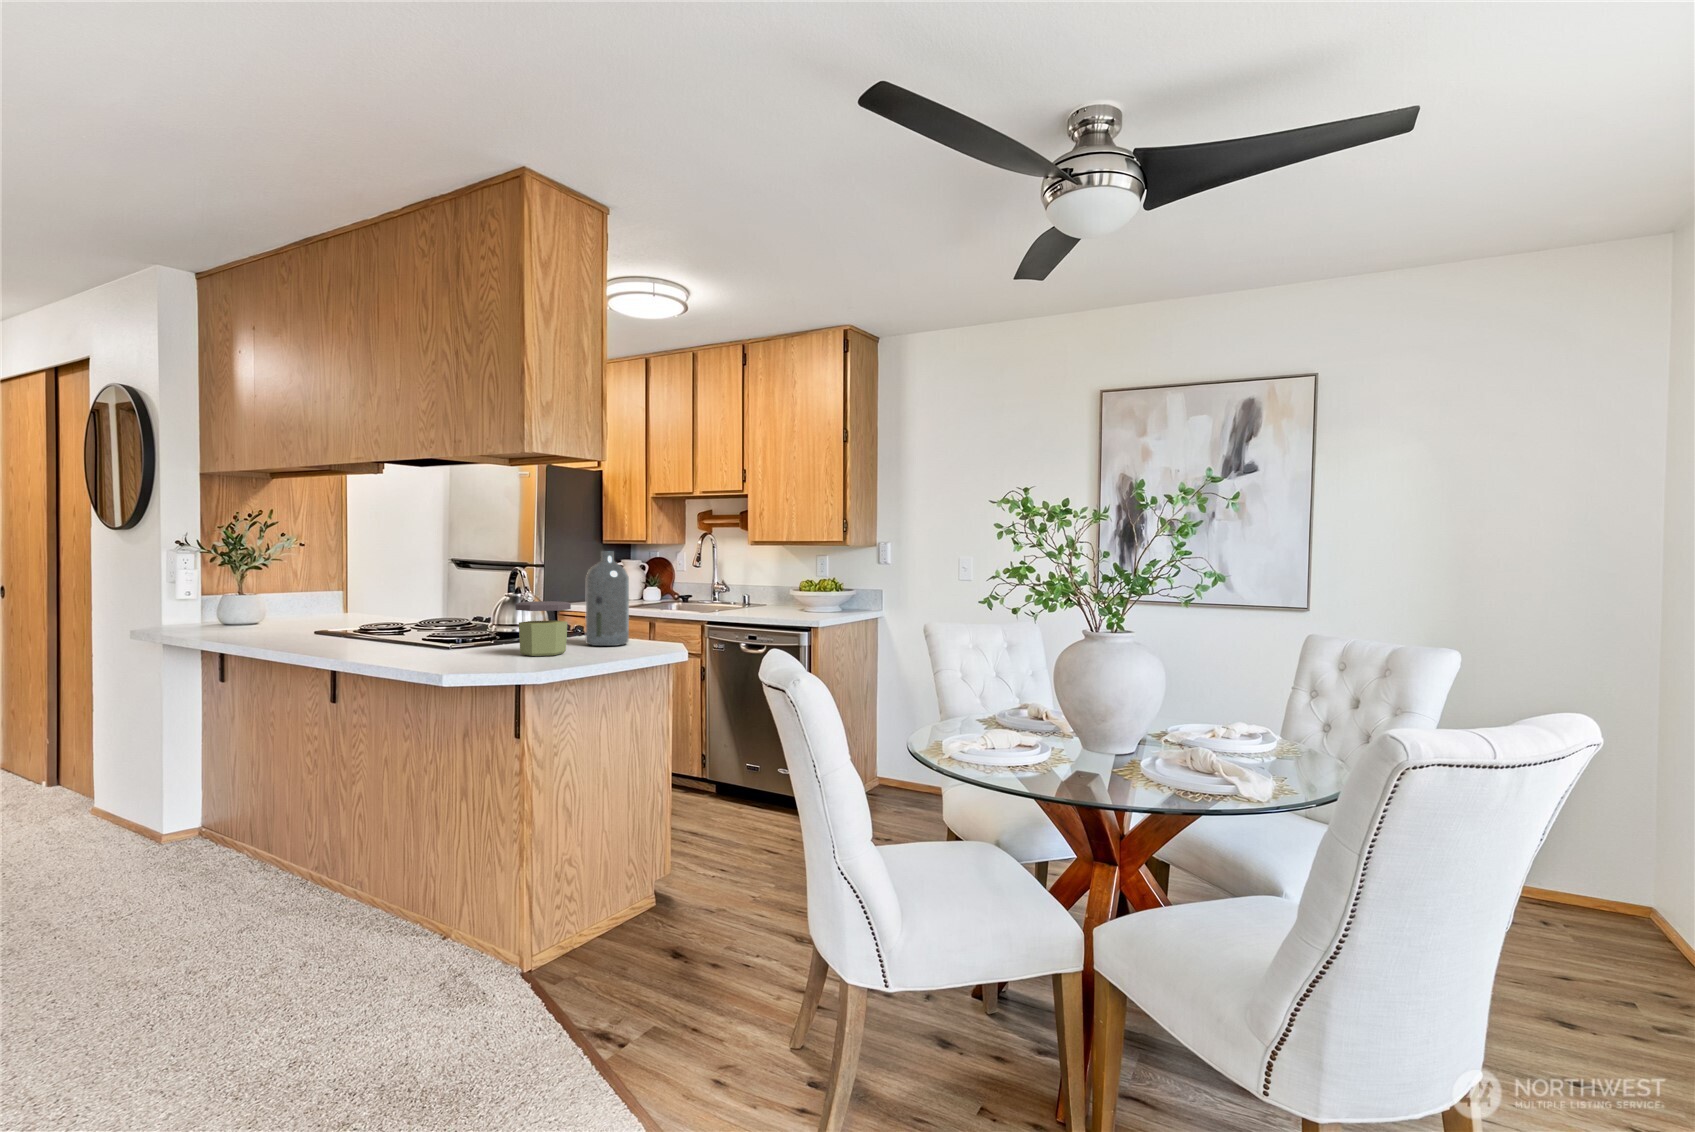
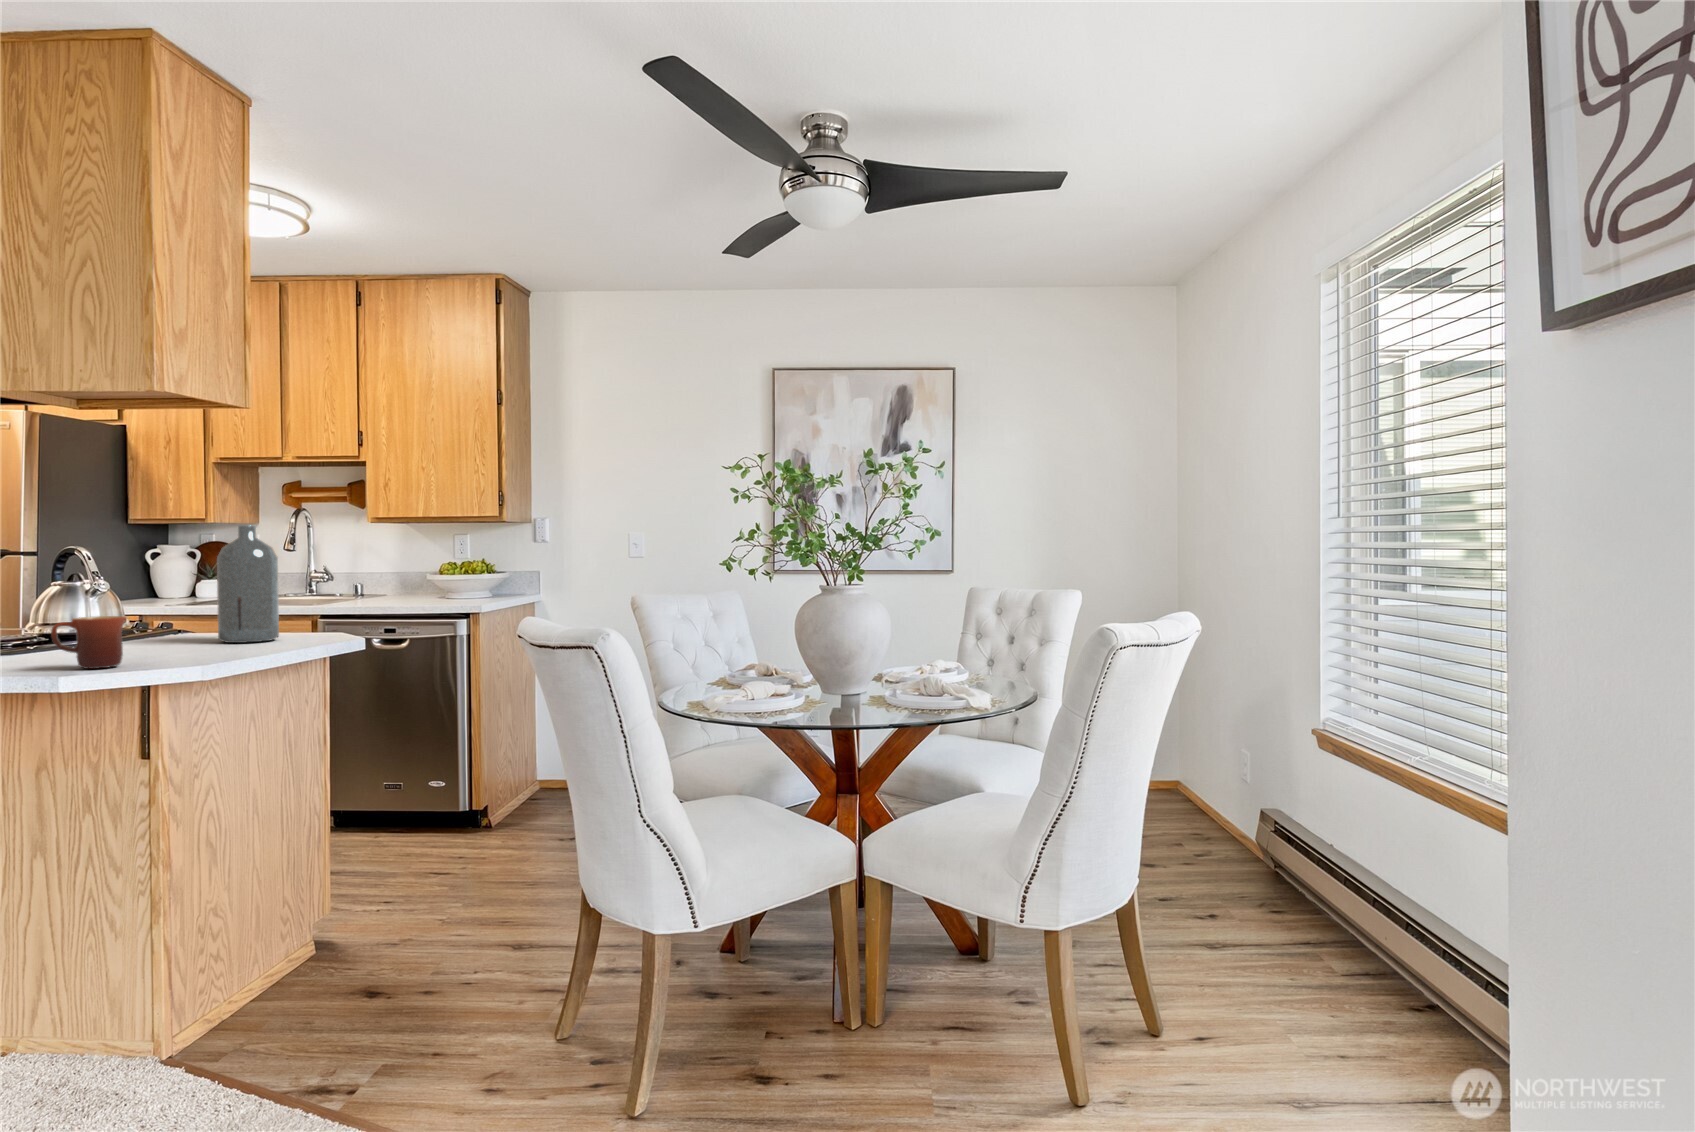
jar: present [515,601,571,656] -> none [134,588,214,657]
mug: none [451,623,499,663] -> present [51,616,126,669]

